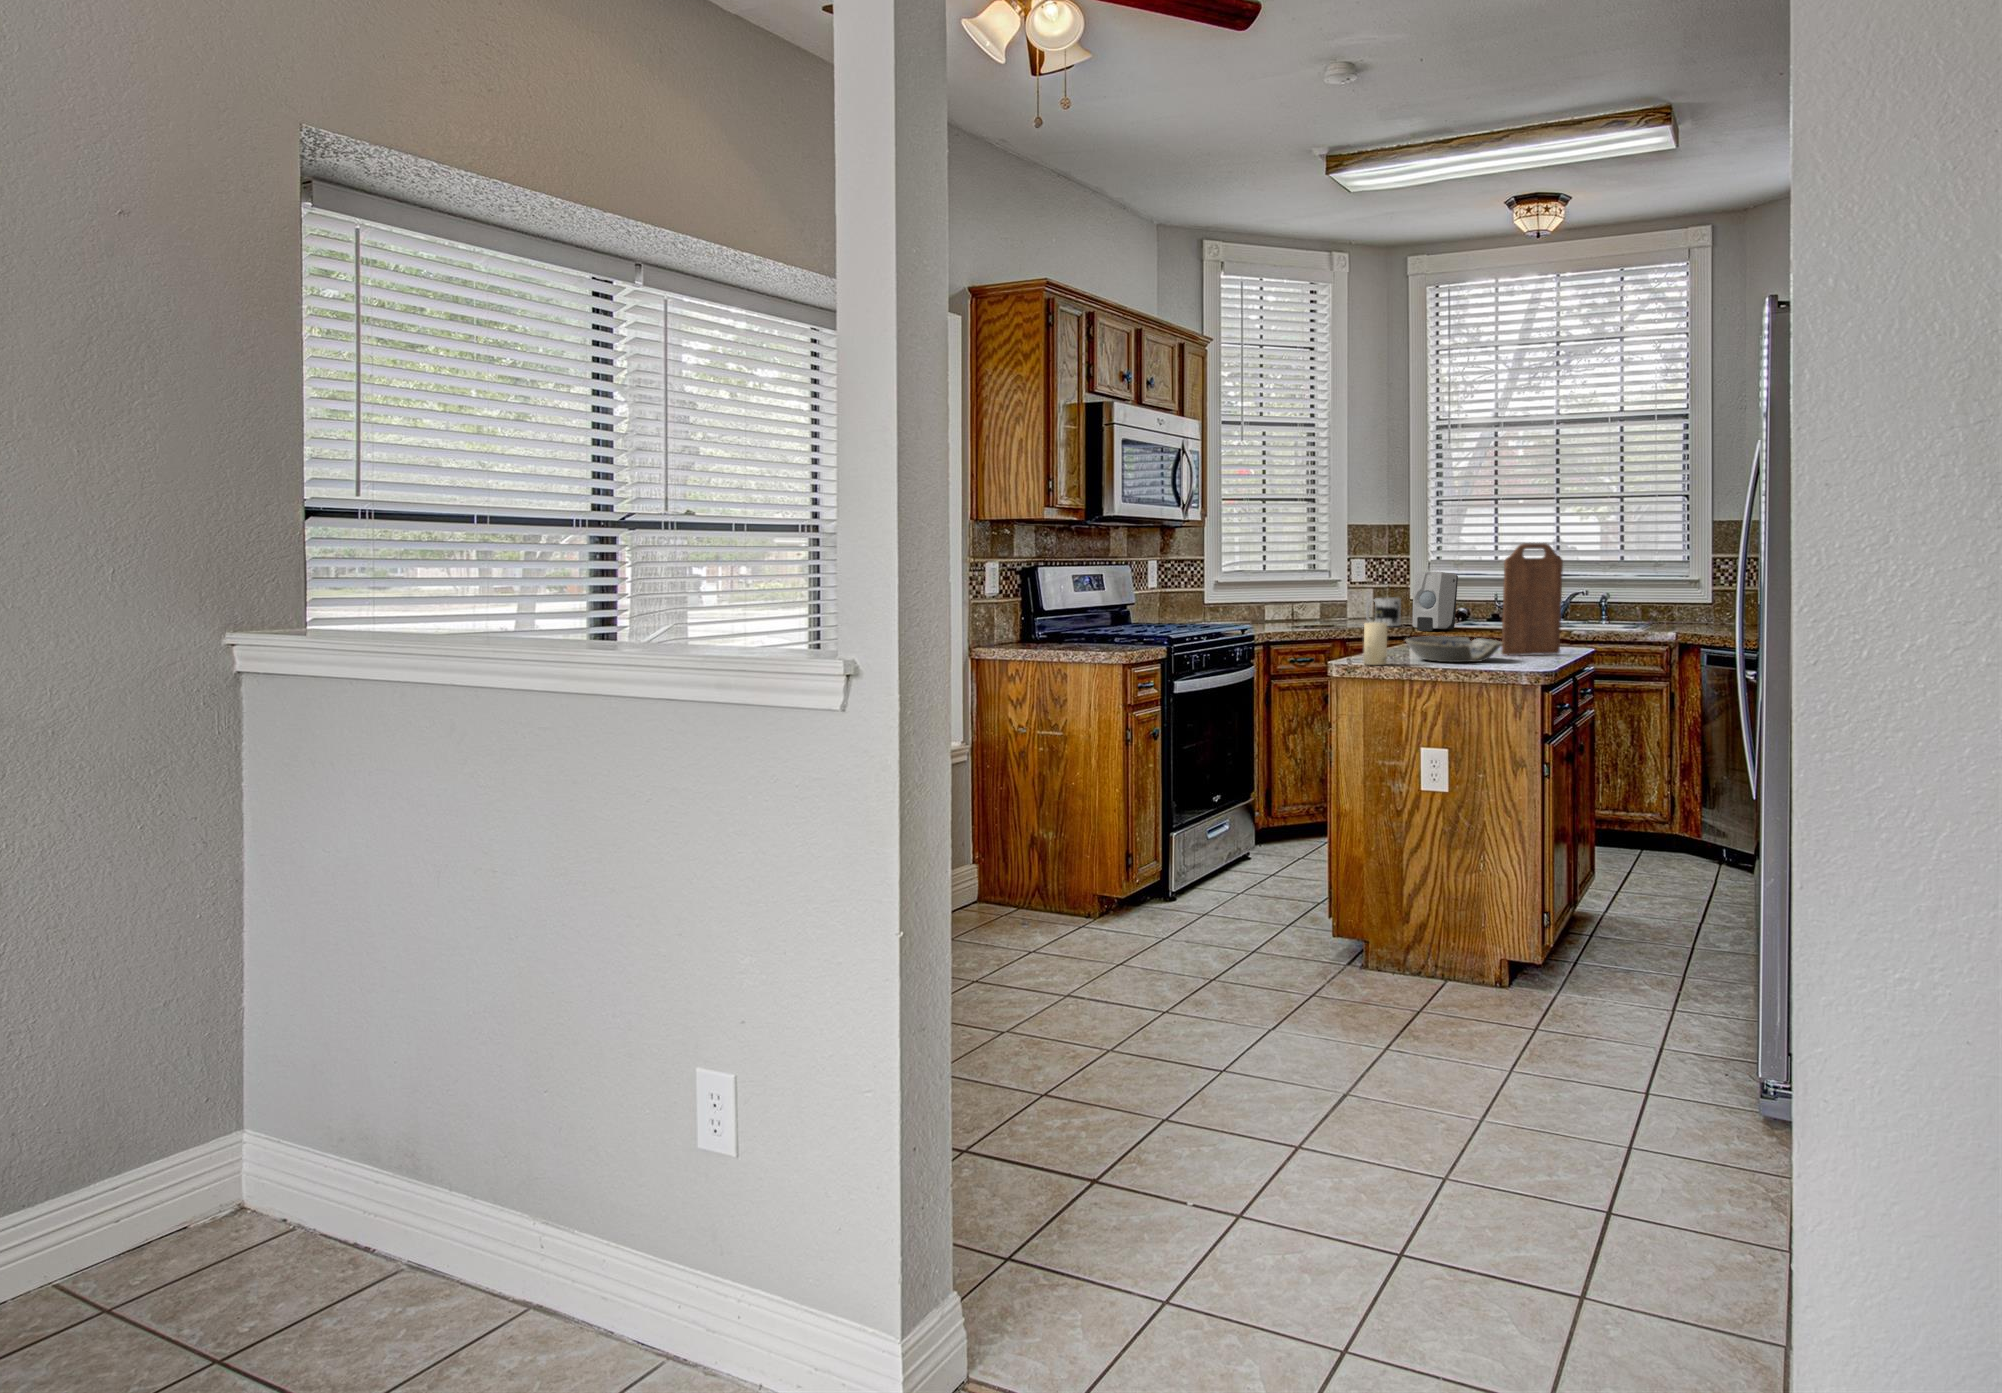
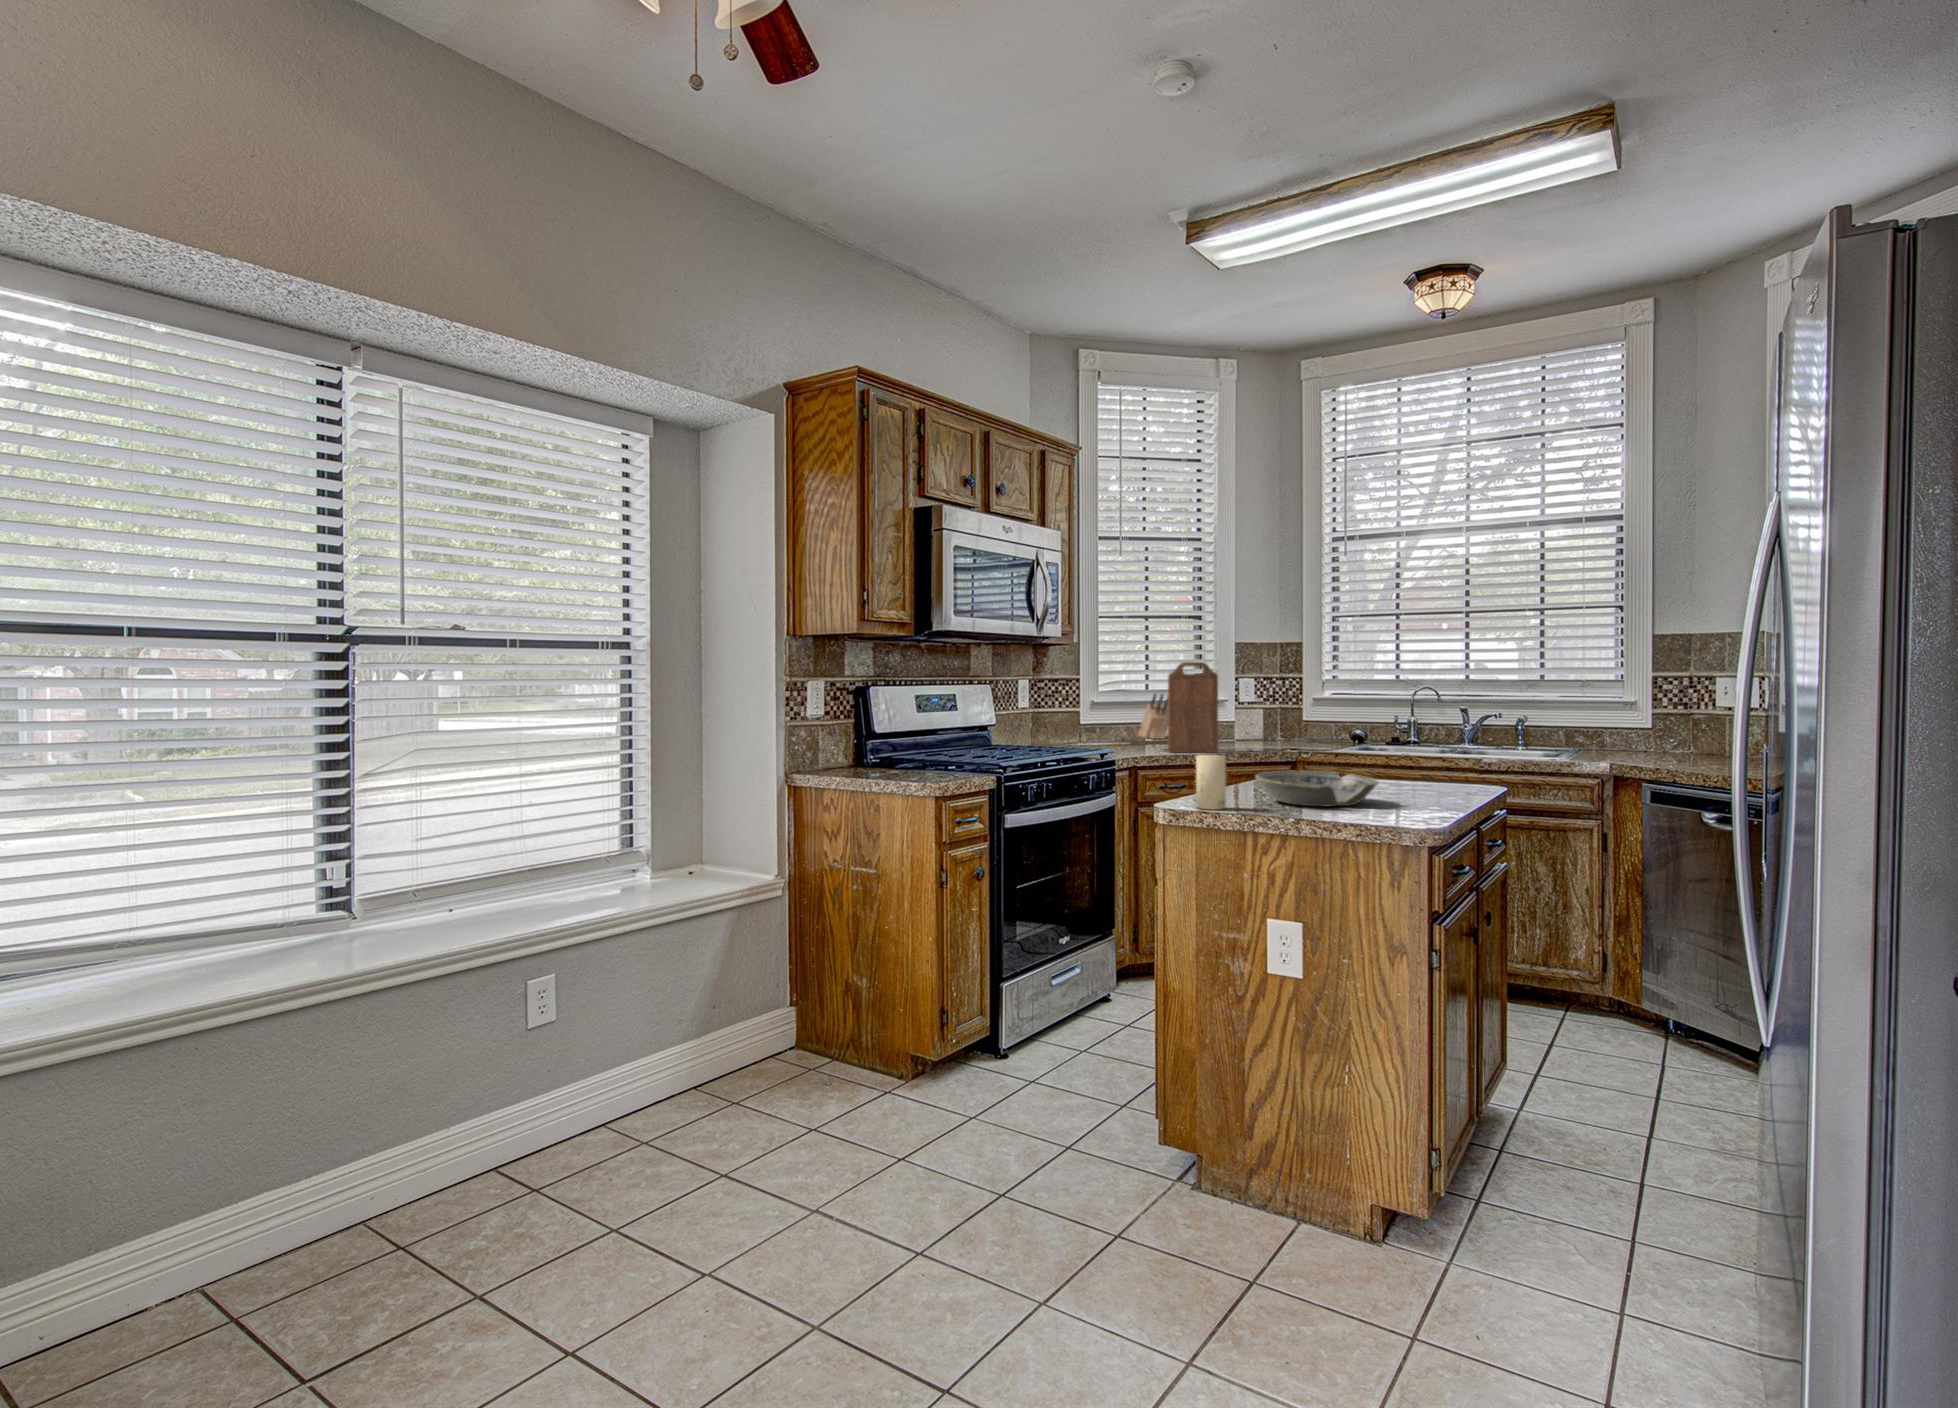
cutting board: present [1501,543,1563,655] -> present [1168,662,1218,753]
soap dispenser: present [1412,571,1458,631] -> none [1301,691,1351,755]
knife block: none [1251,574,1287,618] -> present [1138,694,1168,739]
mug: present [1366,598,1401,626] -> none [1254,718,1290,749]

